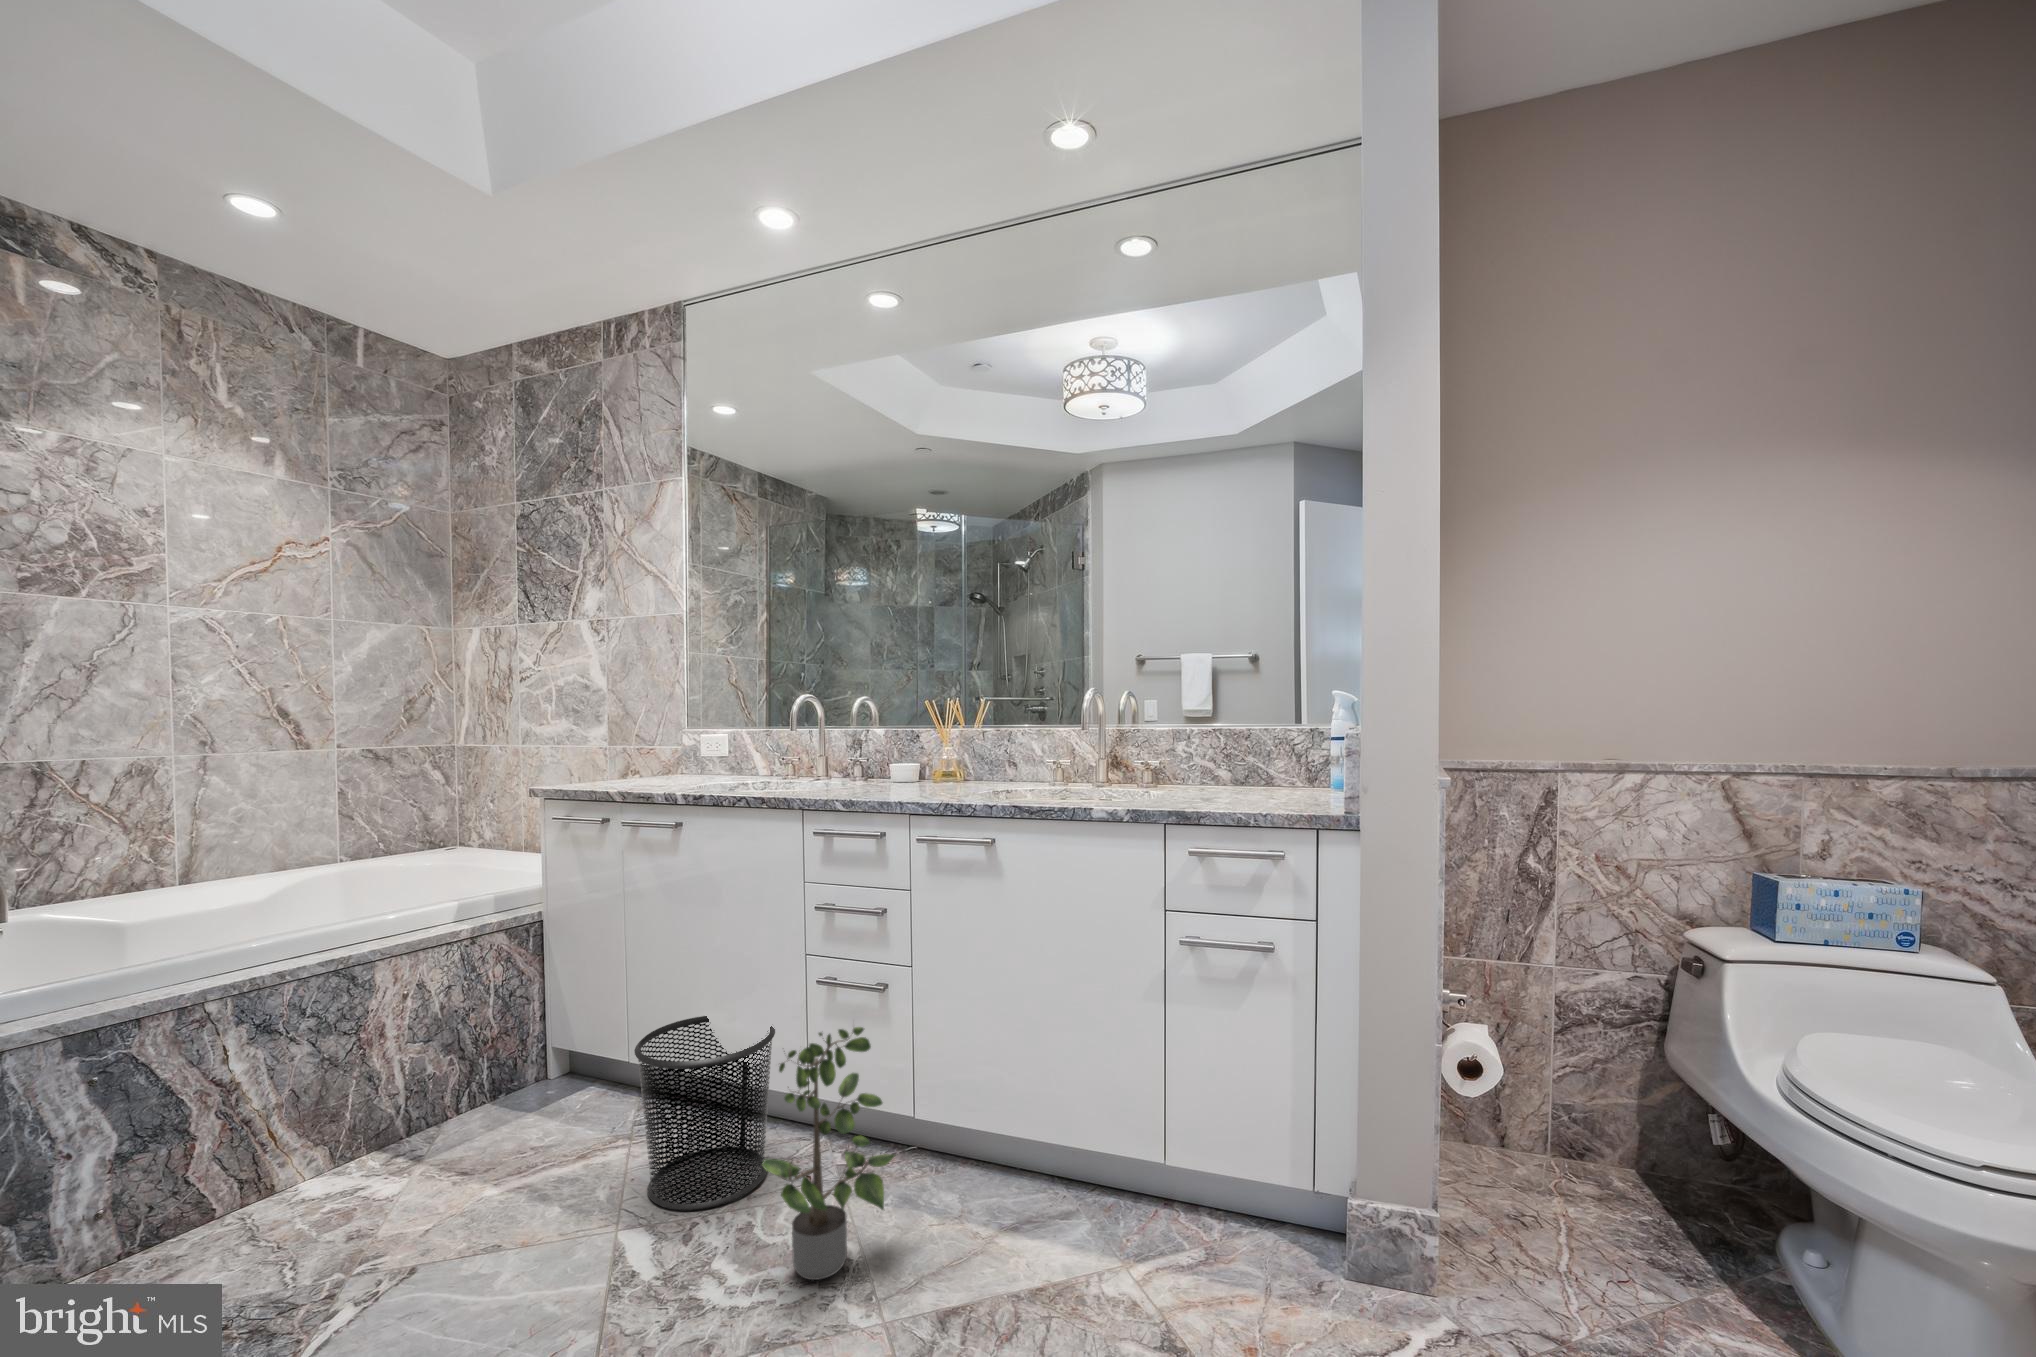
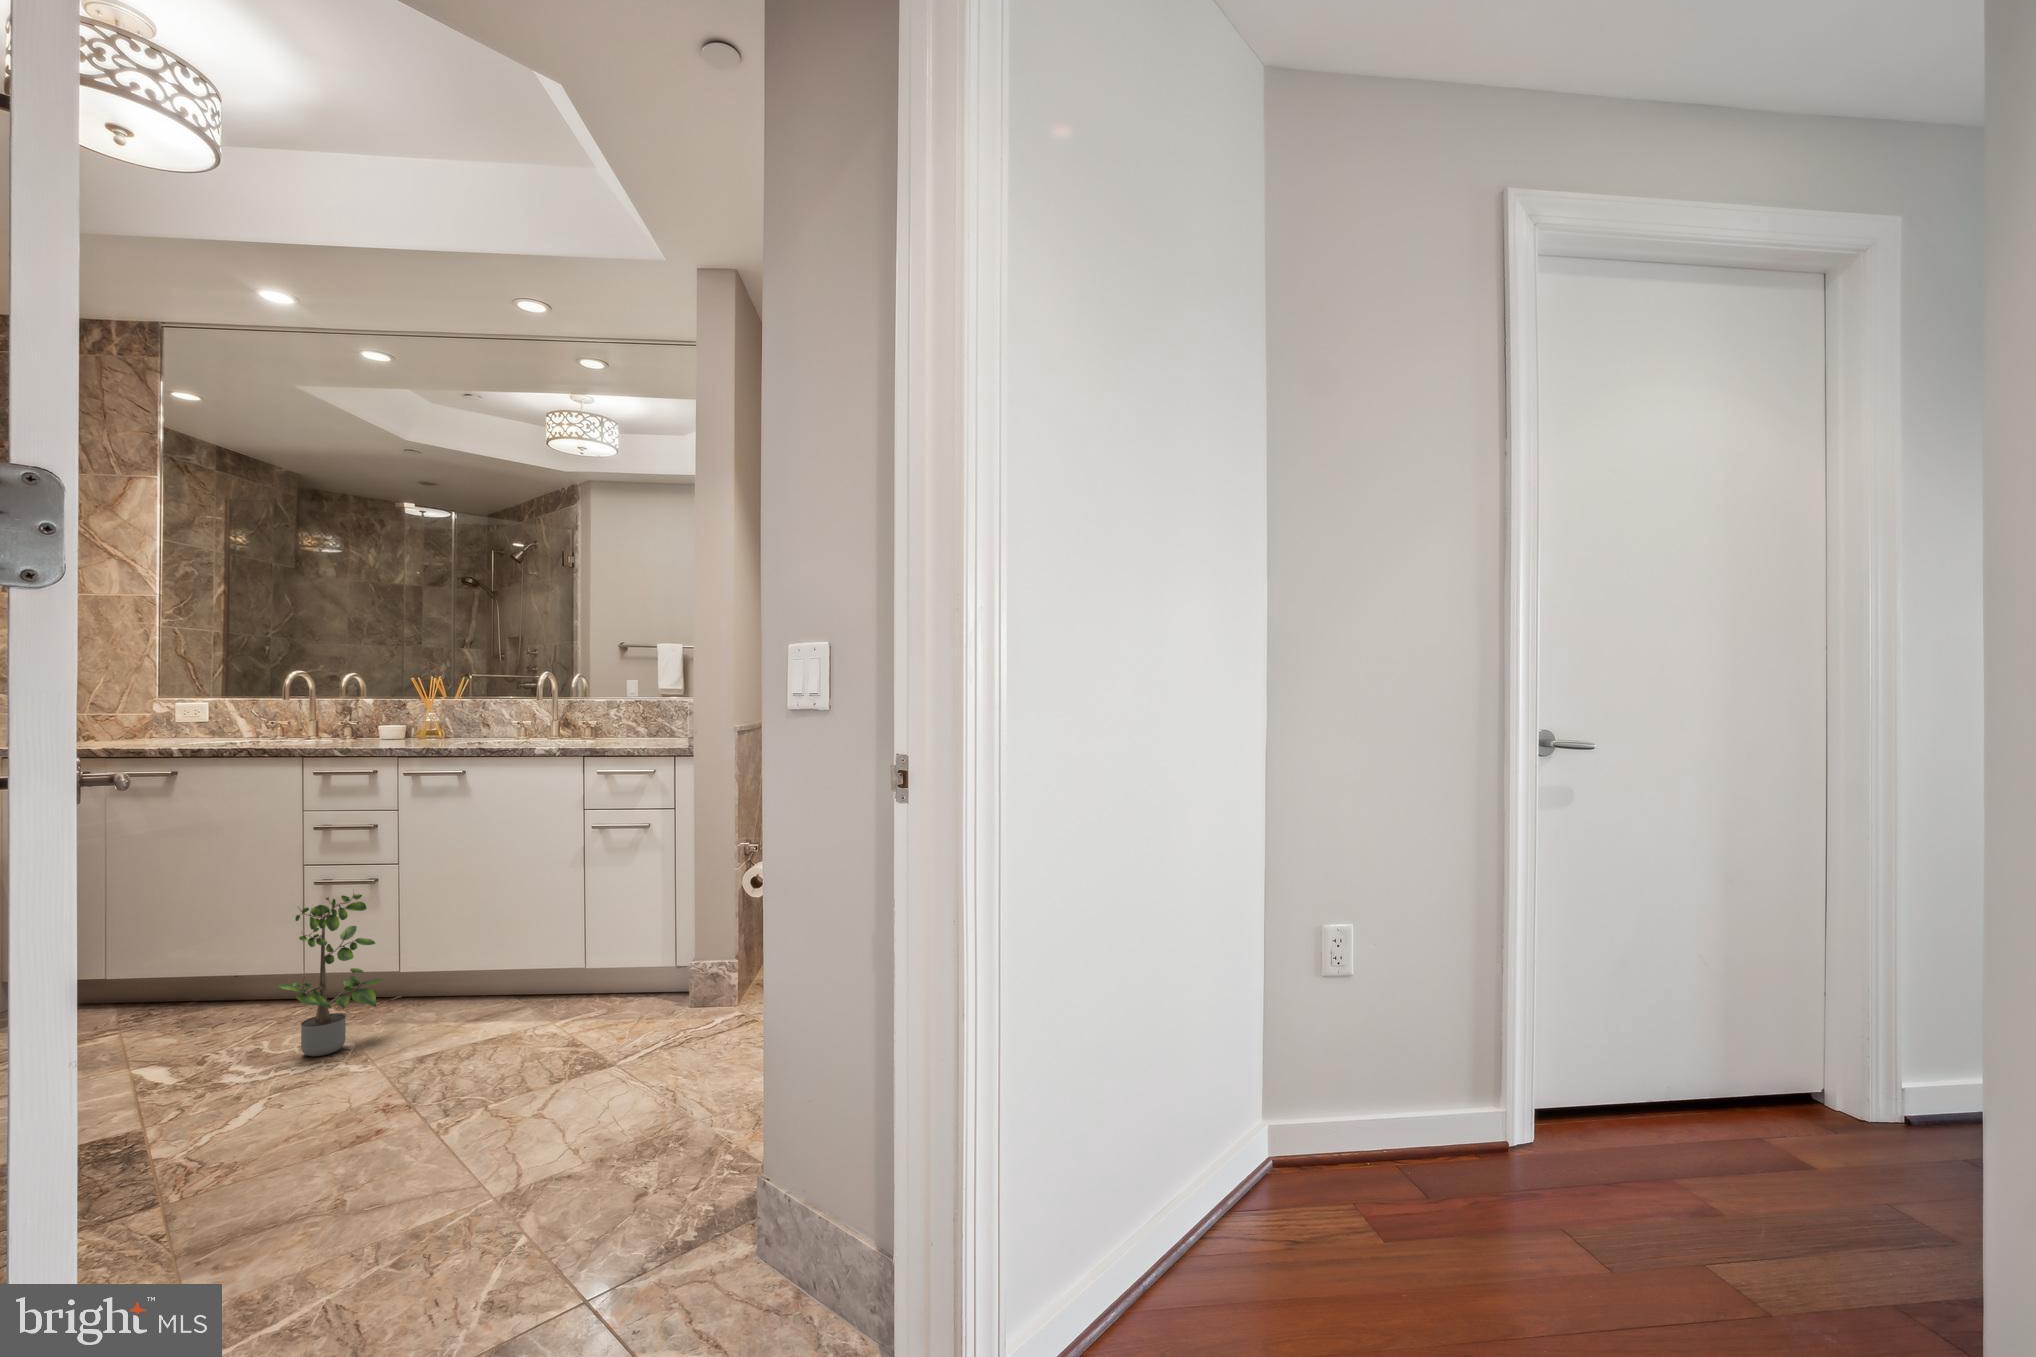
waste bin: present [634,1016,775,1211] -> none [140,915,274,1051]

